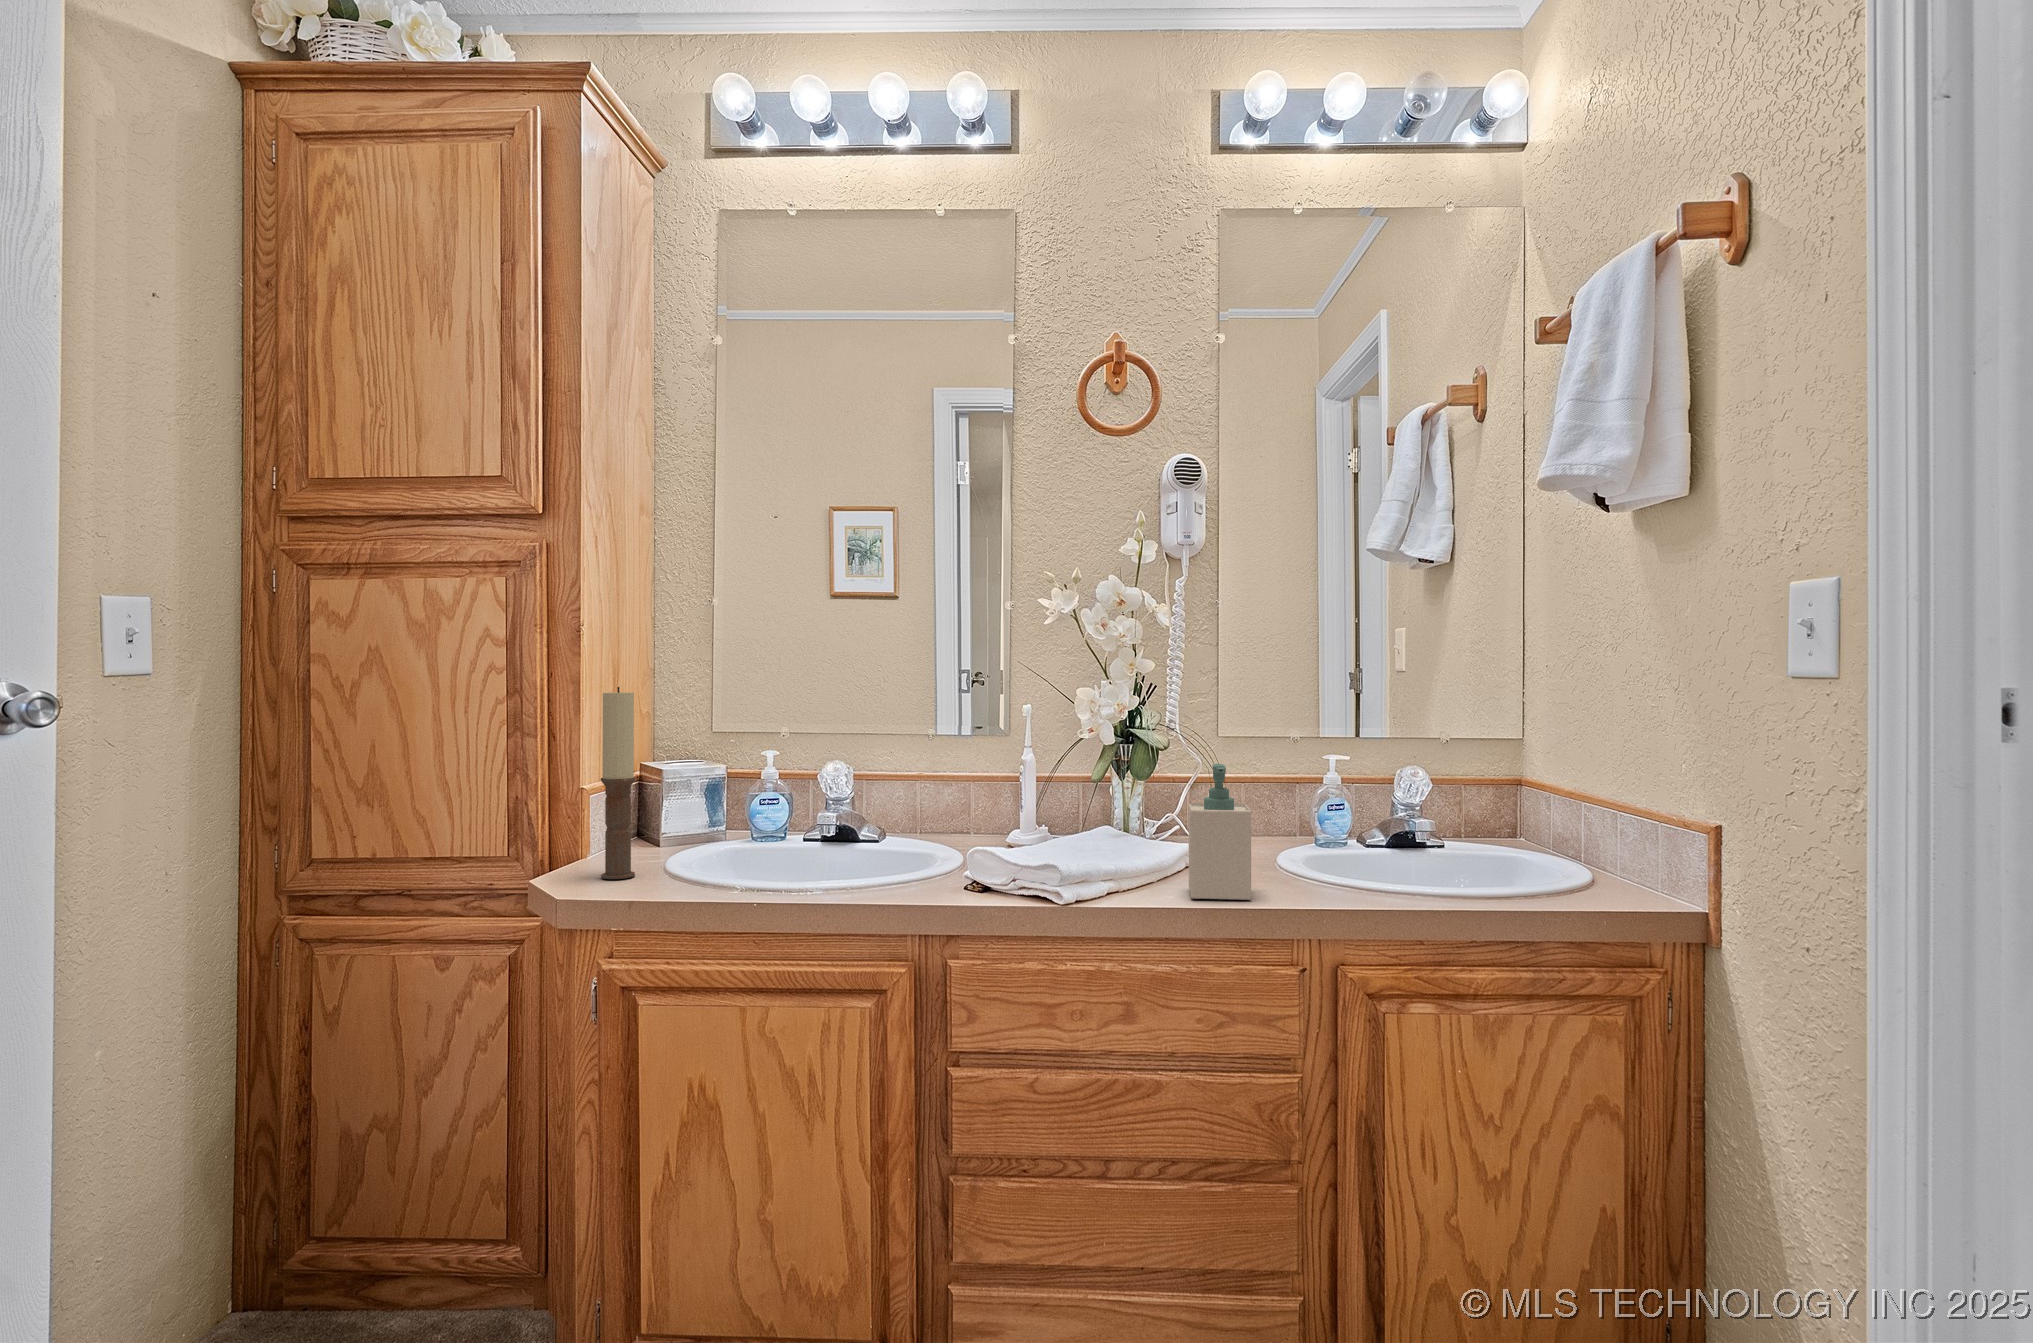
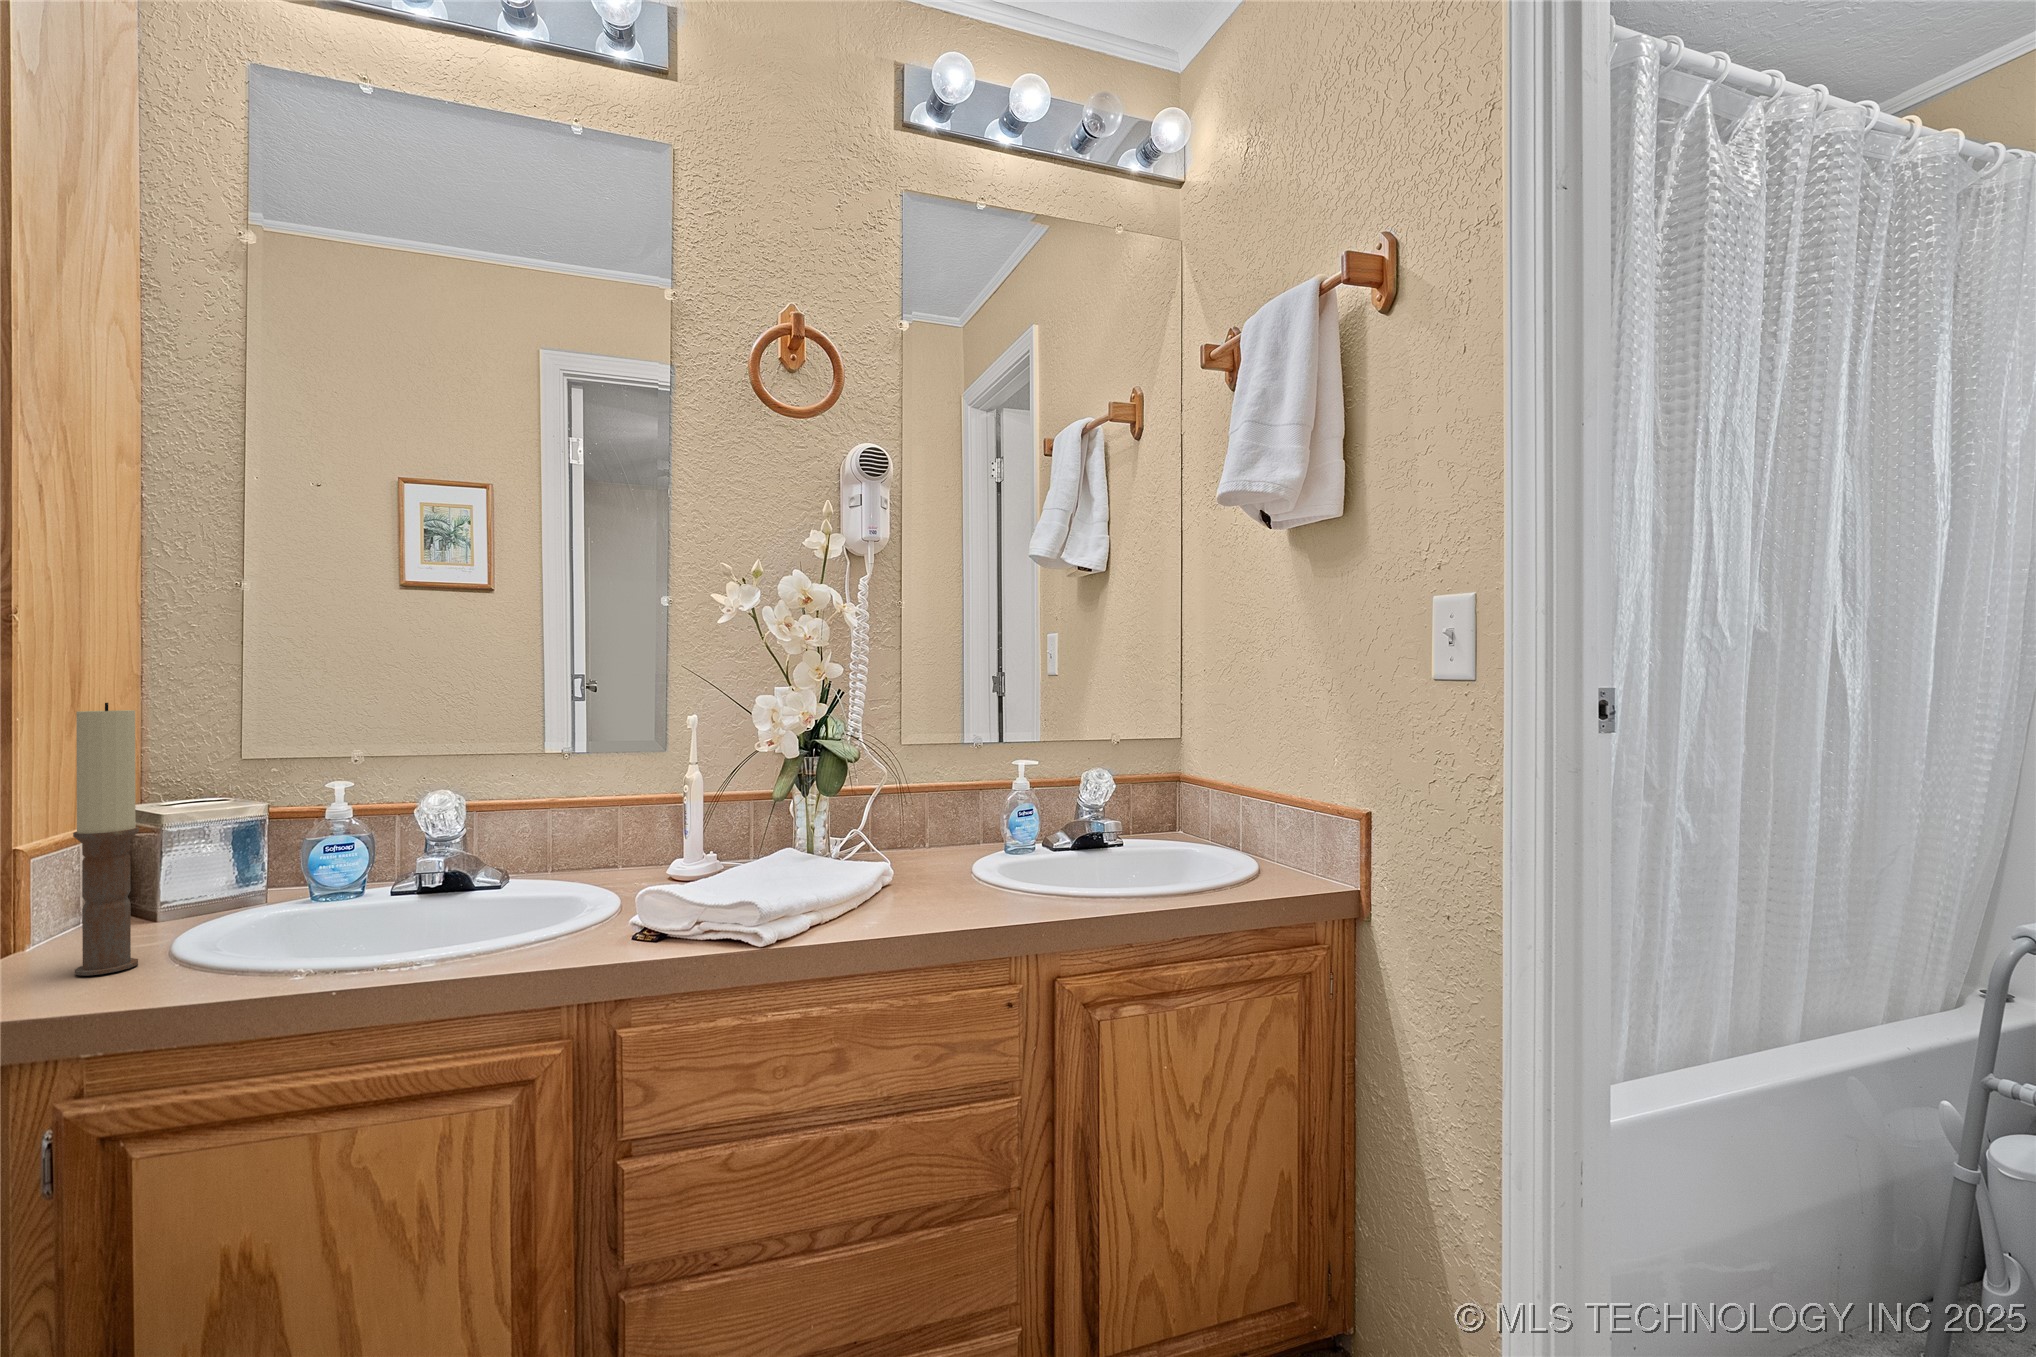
soap bottle: present [1189,764,1251,900] -> none [896,775,967,923]

